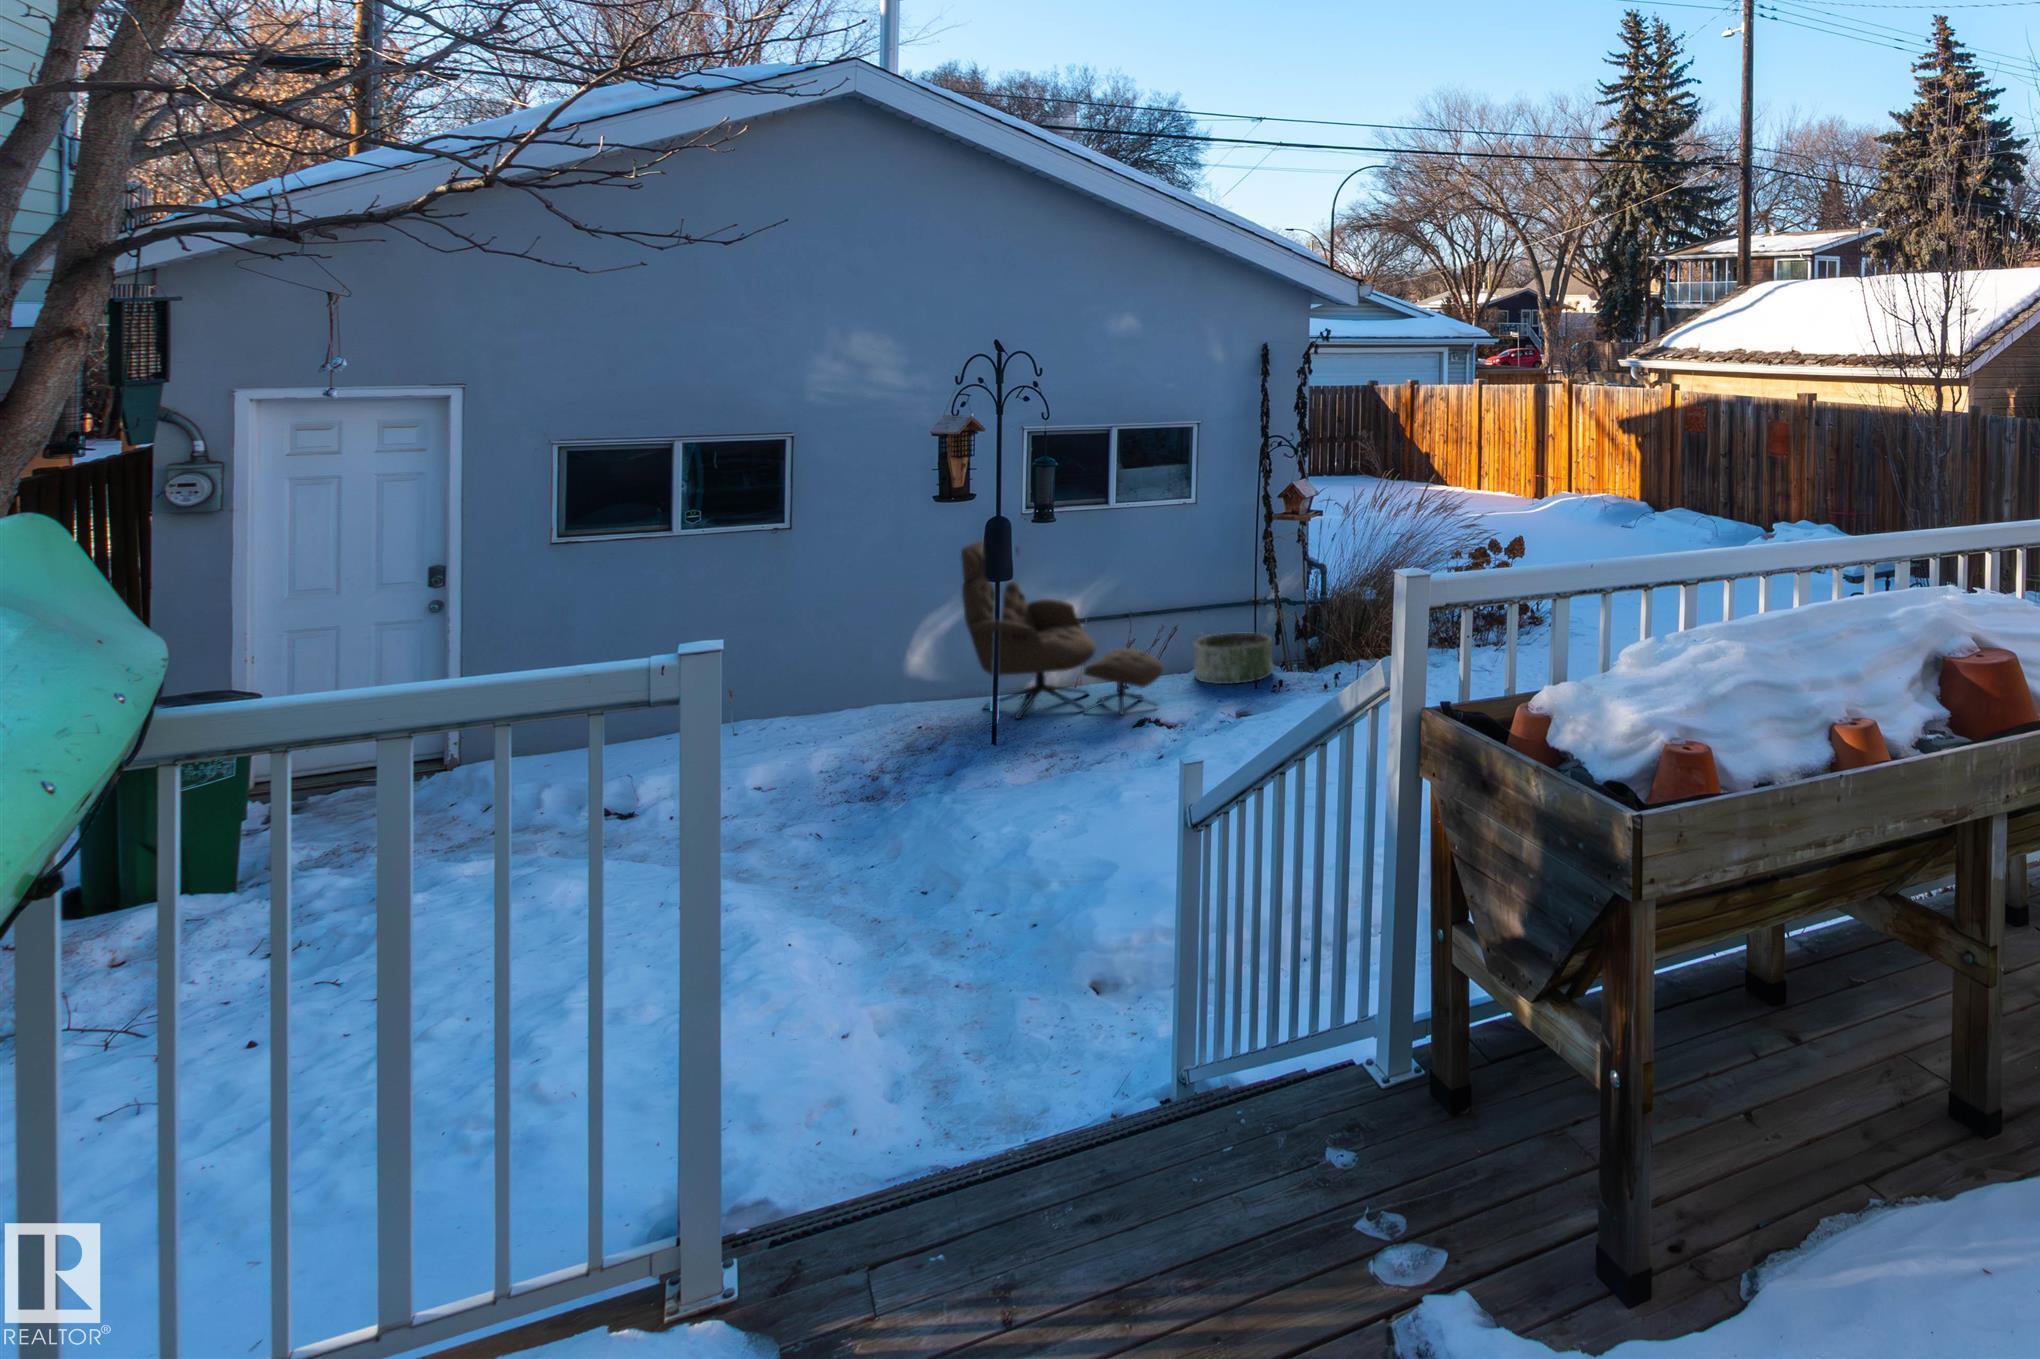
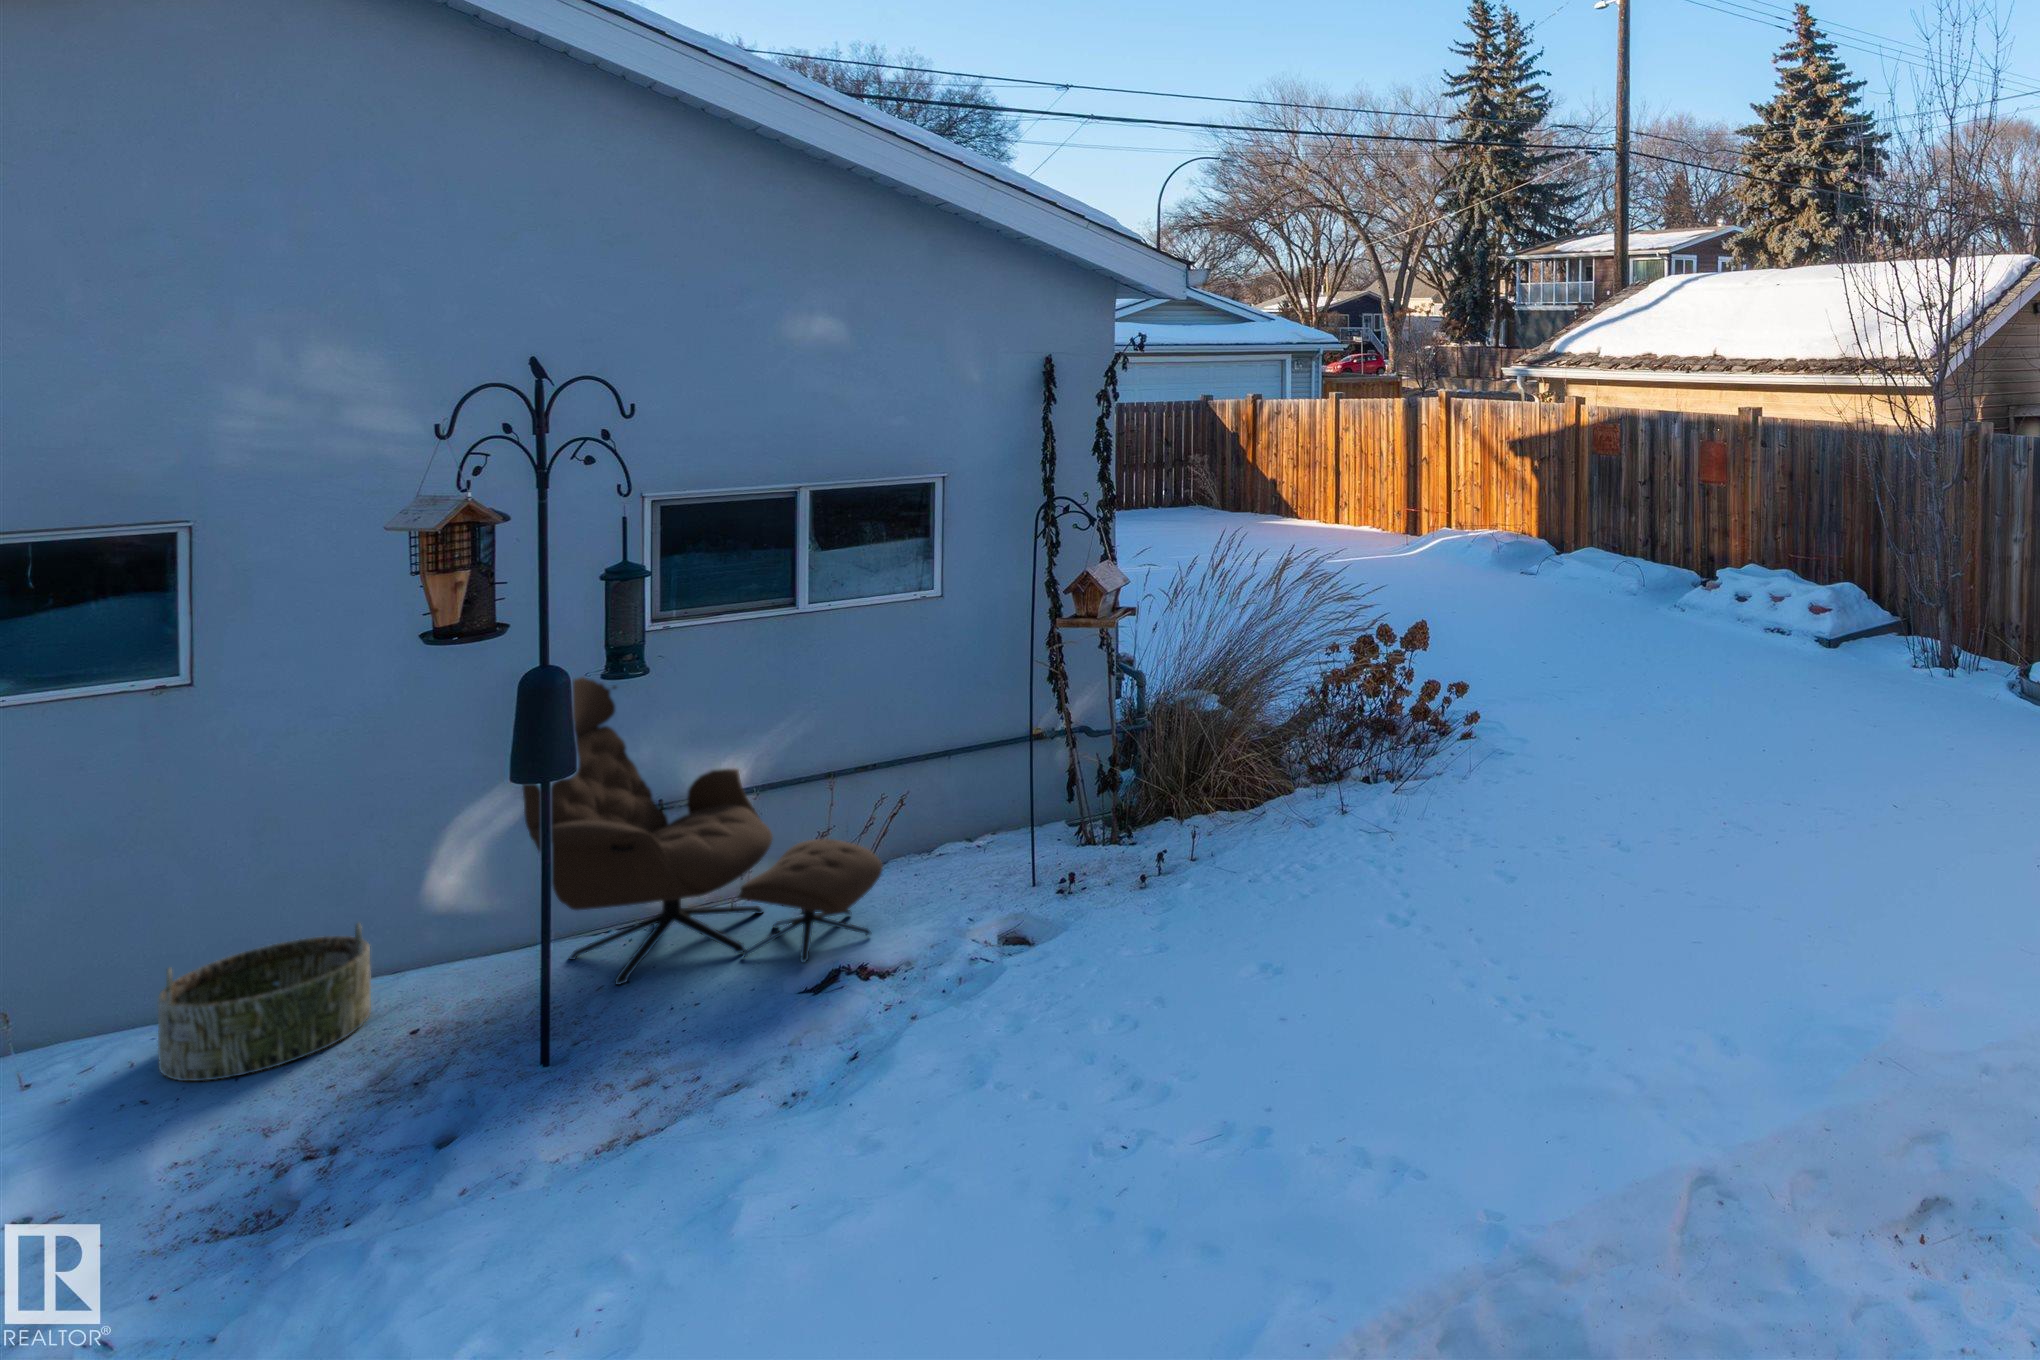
basket: present [1194,632,1272,684] -> present [157,923,371,1081]

